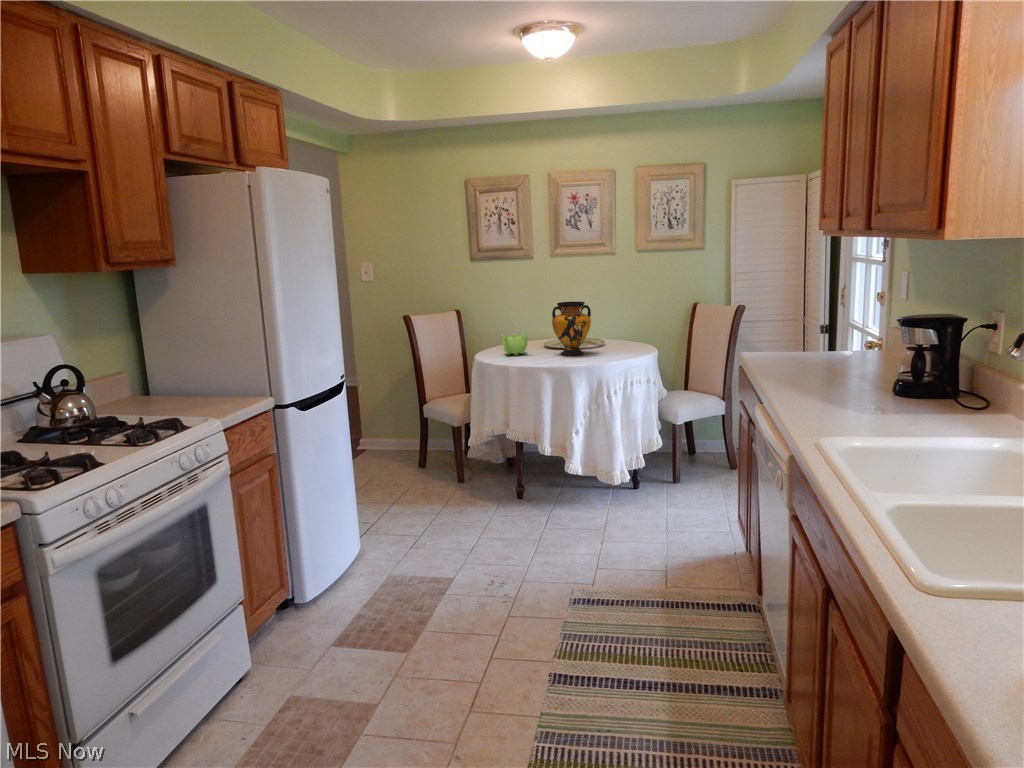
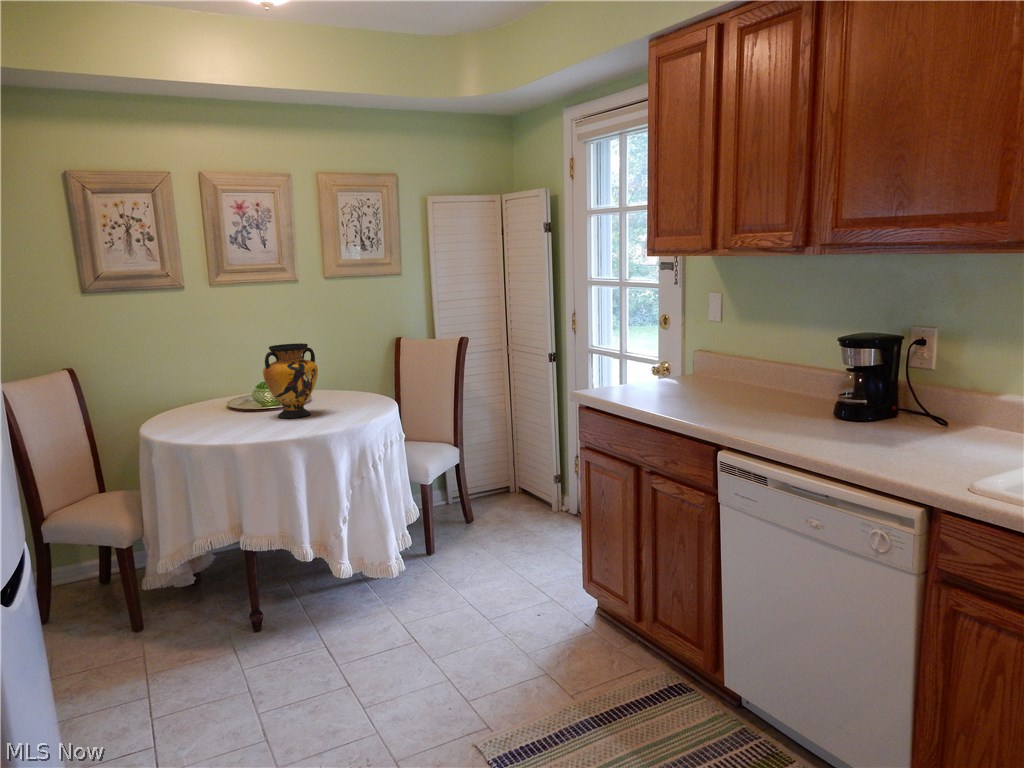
teapot: present [501,333,528,356] -> none [182,394,233,428]

